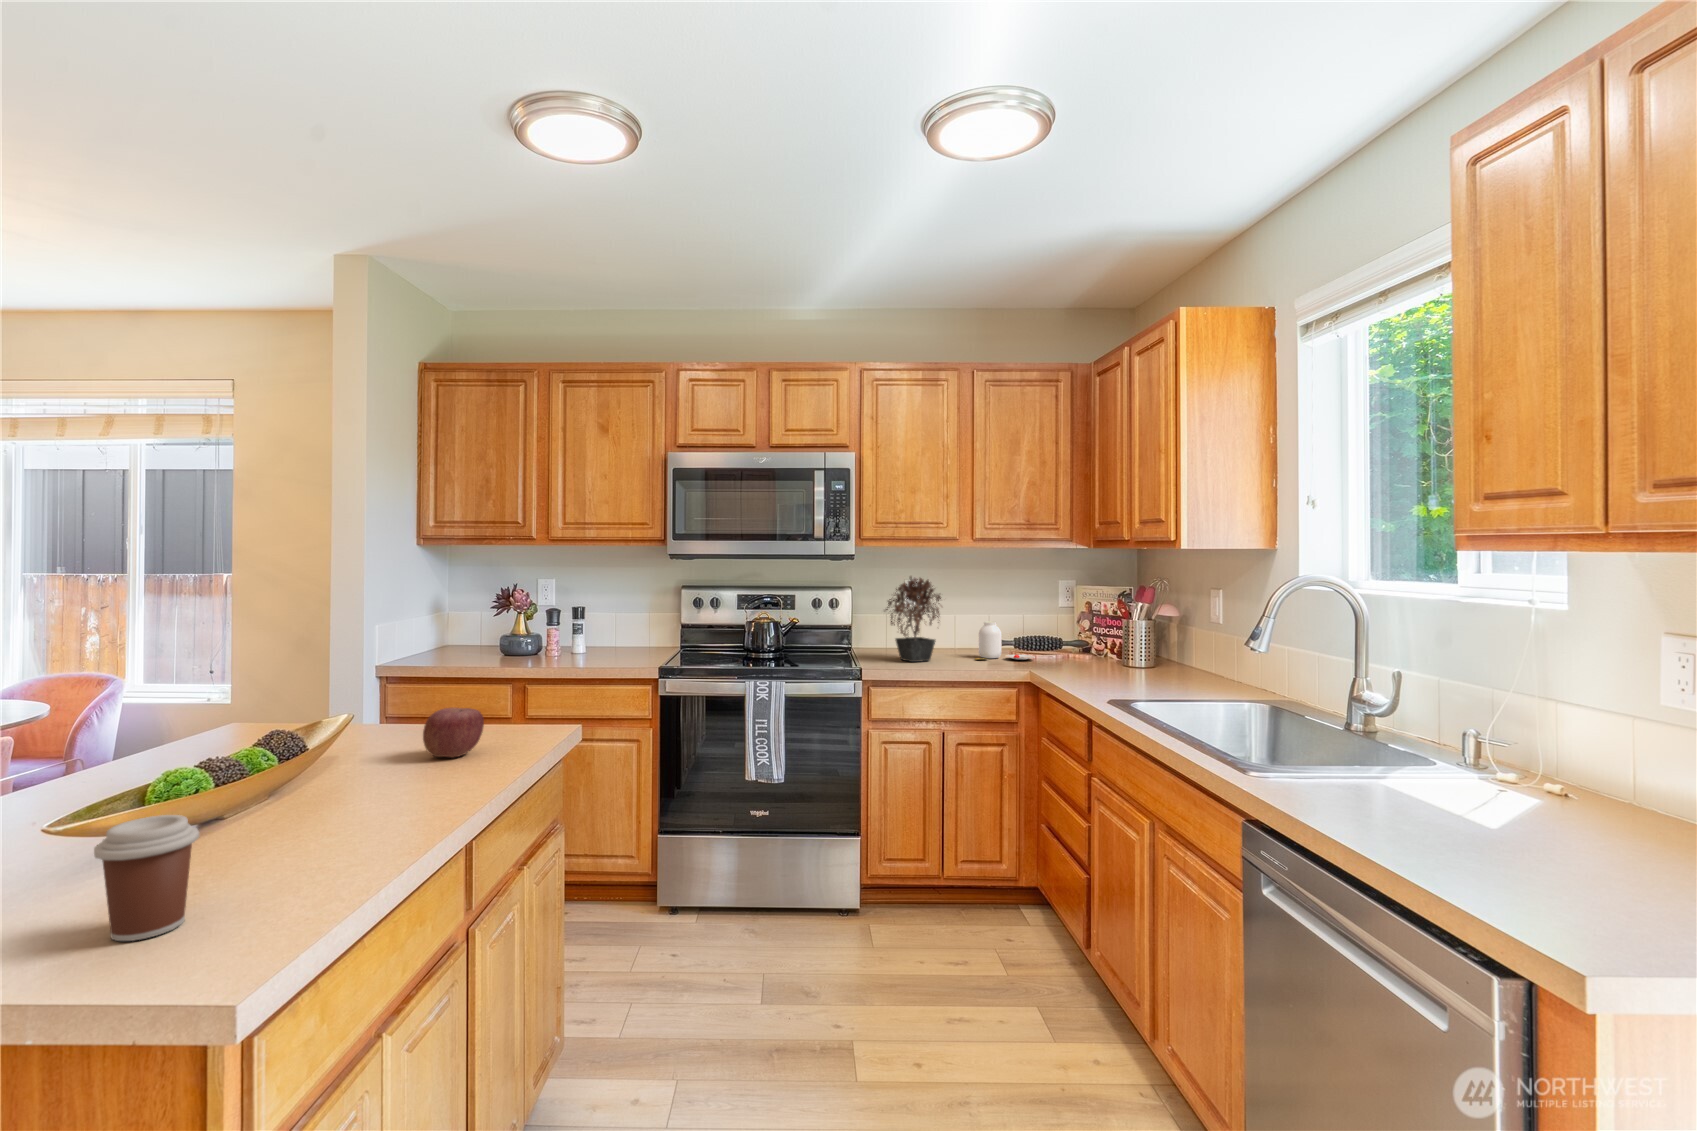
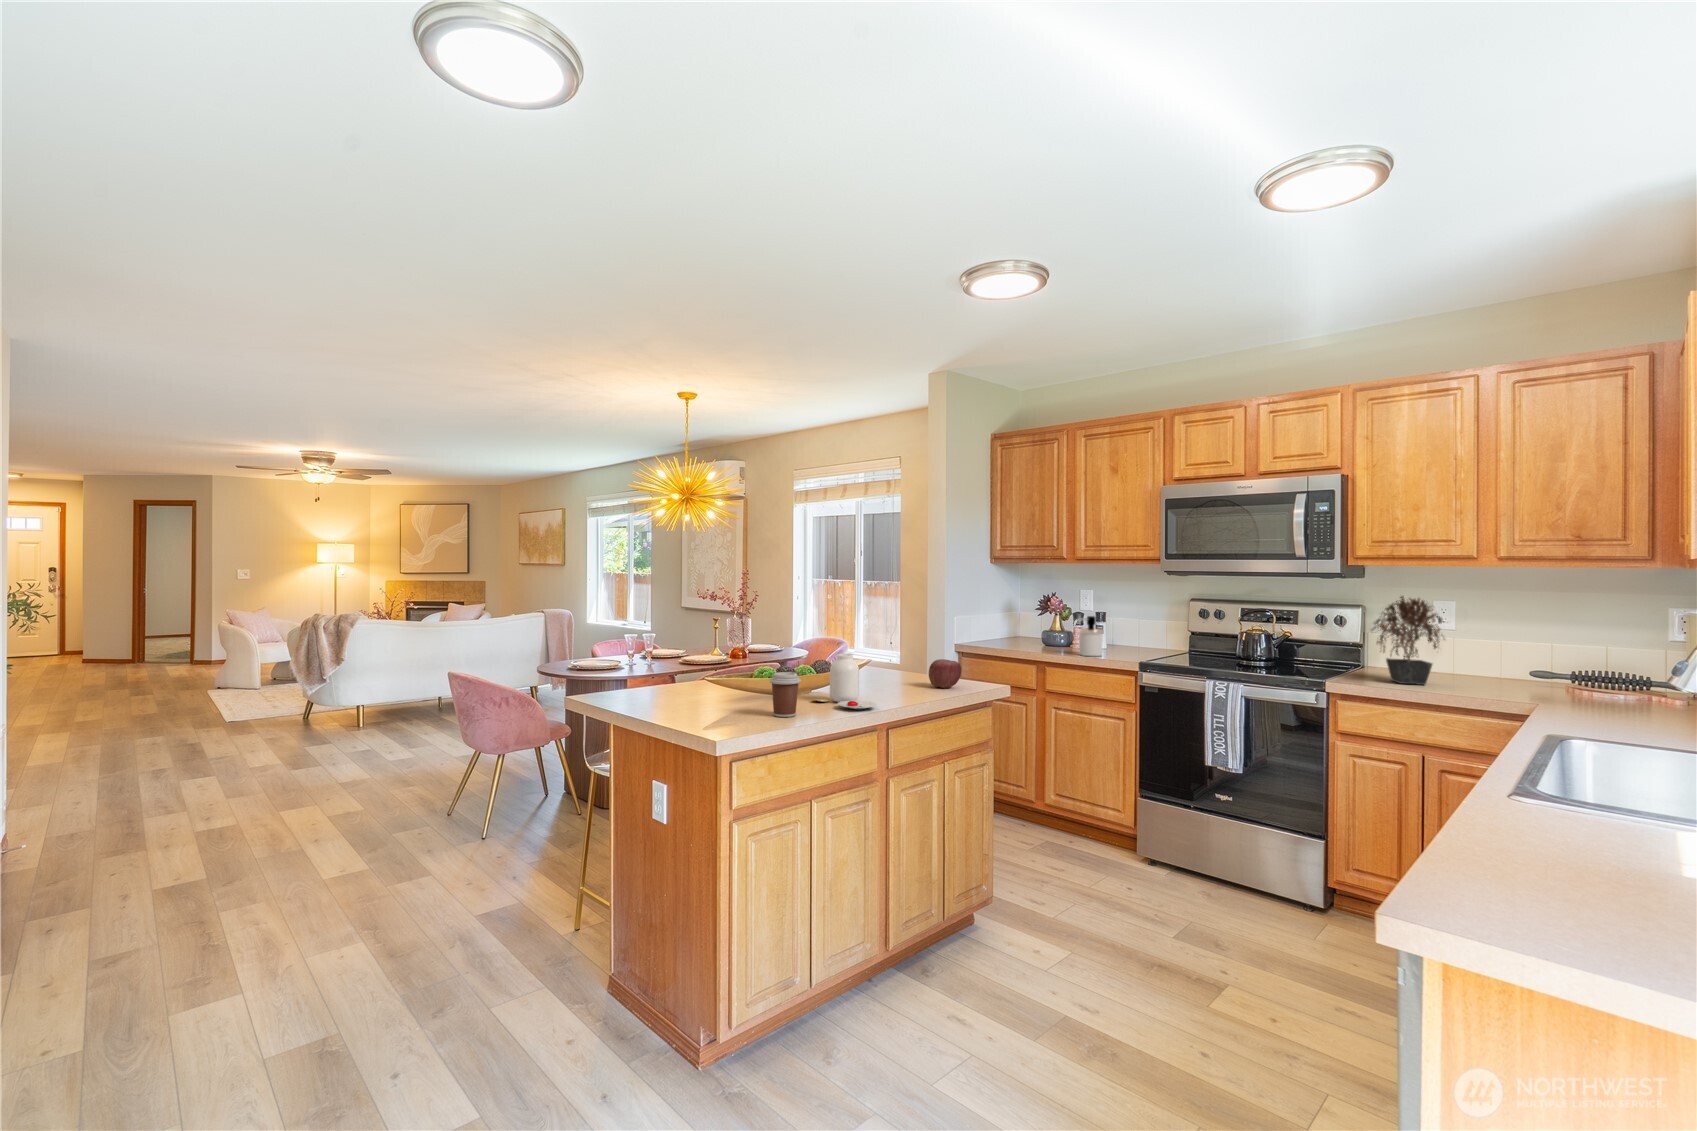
soap dispenser: none [567,613,602,666] -> present [1073,616,1104,656]
jar: present [975,622,1035,660] -> present [812,654,877,709]

